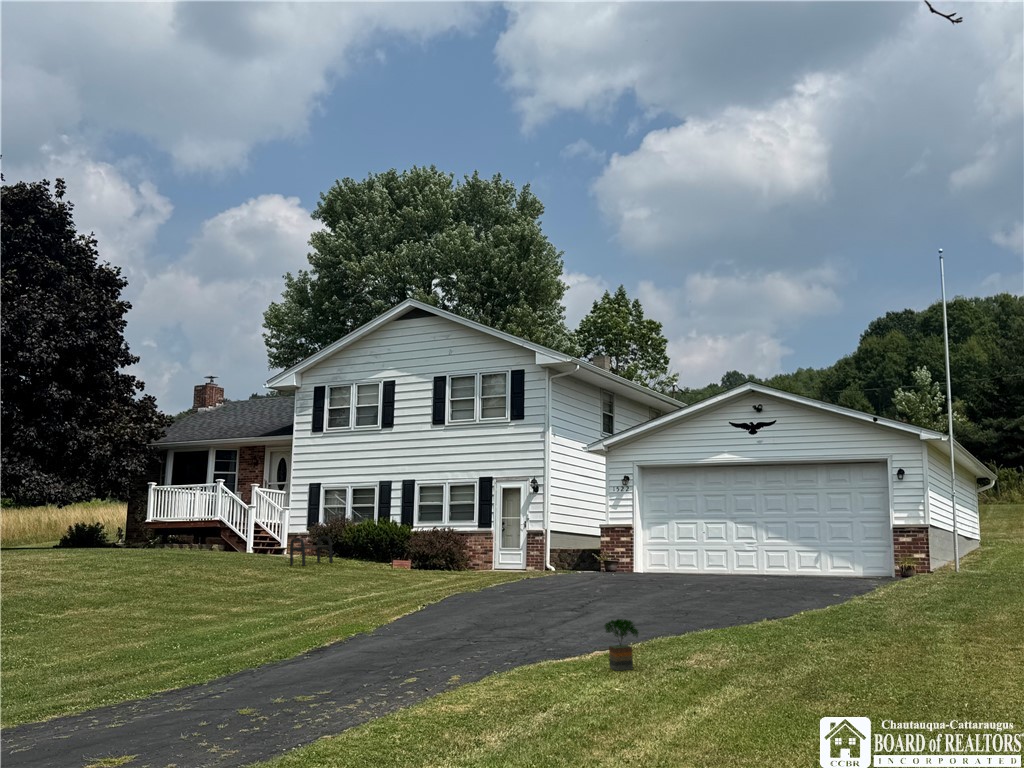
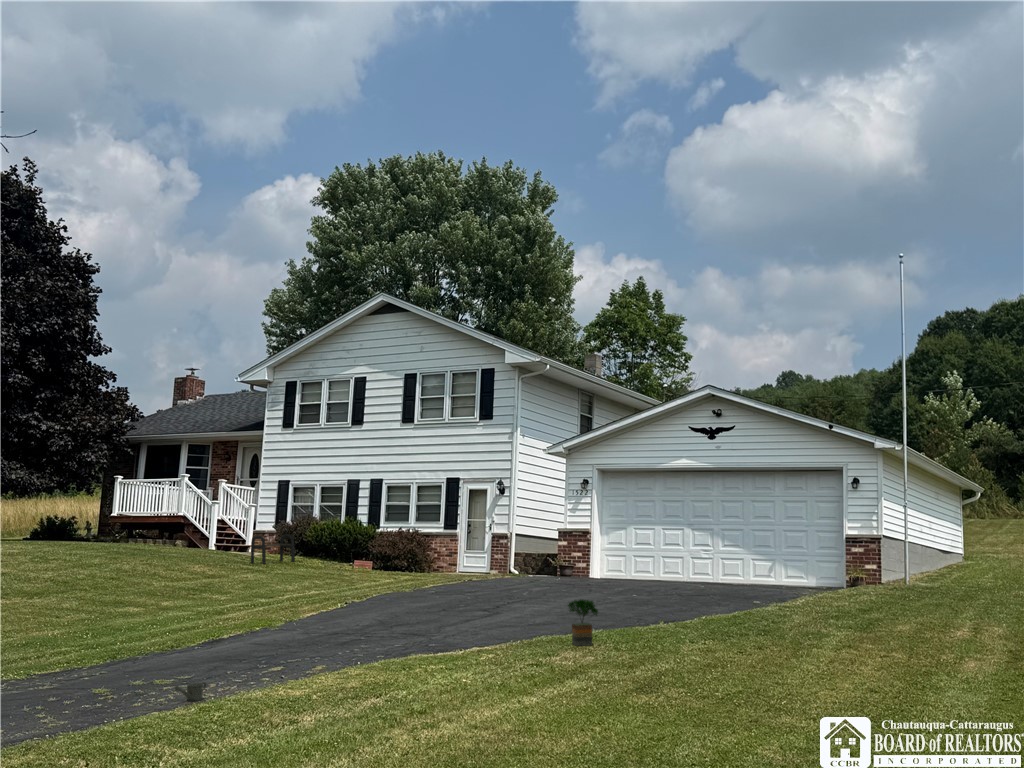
potted tree: present [604,619,639,671] -> present [568,599,598,646]
watering can: none [350,724,378,748] -> present [175,682,206,701]

